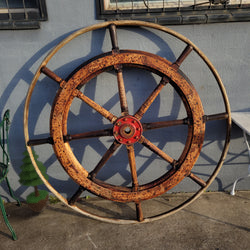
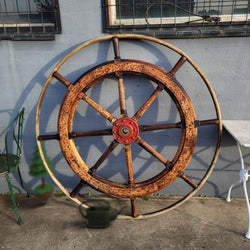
watering can: none [80,206,133,237] -> present [79,199,126,228]

